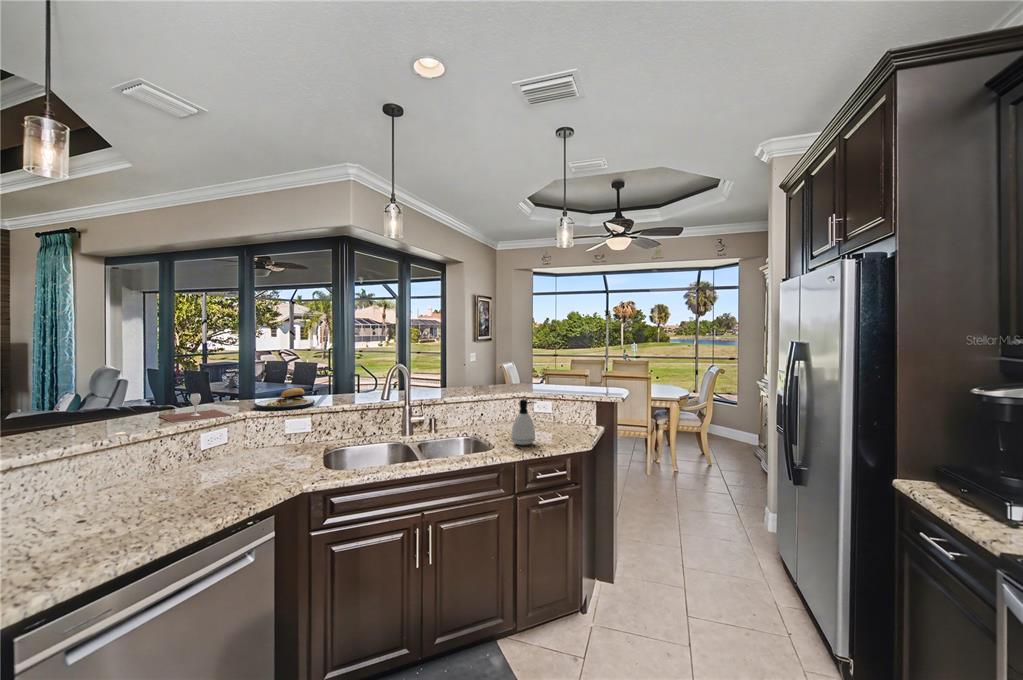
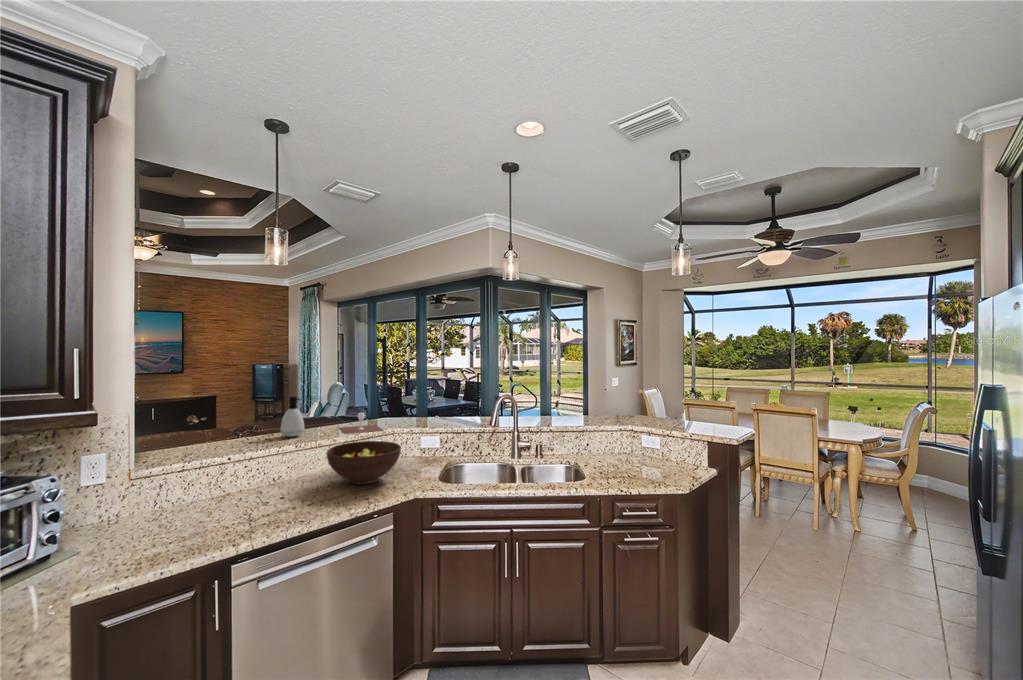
plate: present [254,388,315,411] -> none [402,403,446,429]
soap dispenser: present [511,399,536,445] -> present [281,396,304,437]
fruit bowl: none [157,427,273,486] -> present [327,441,401,484]

